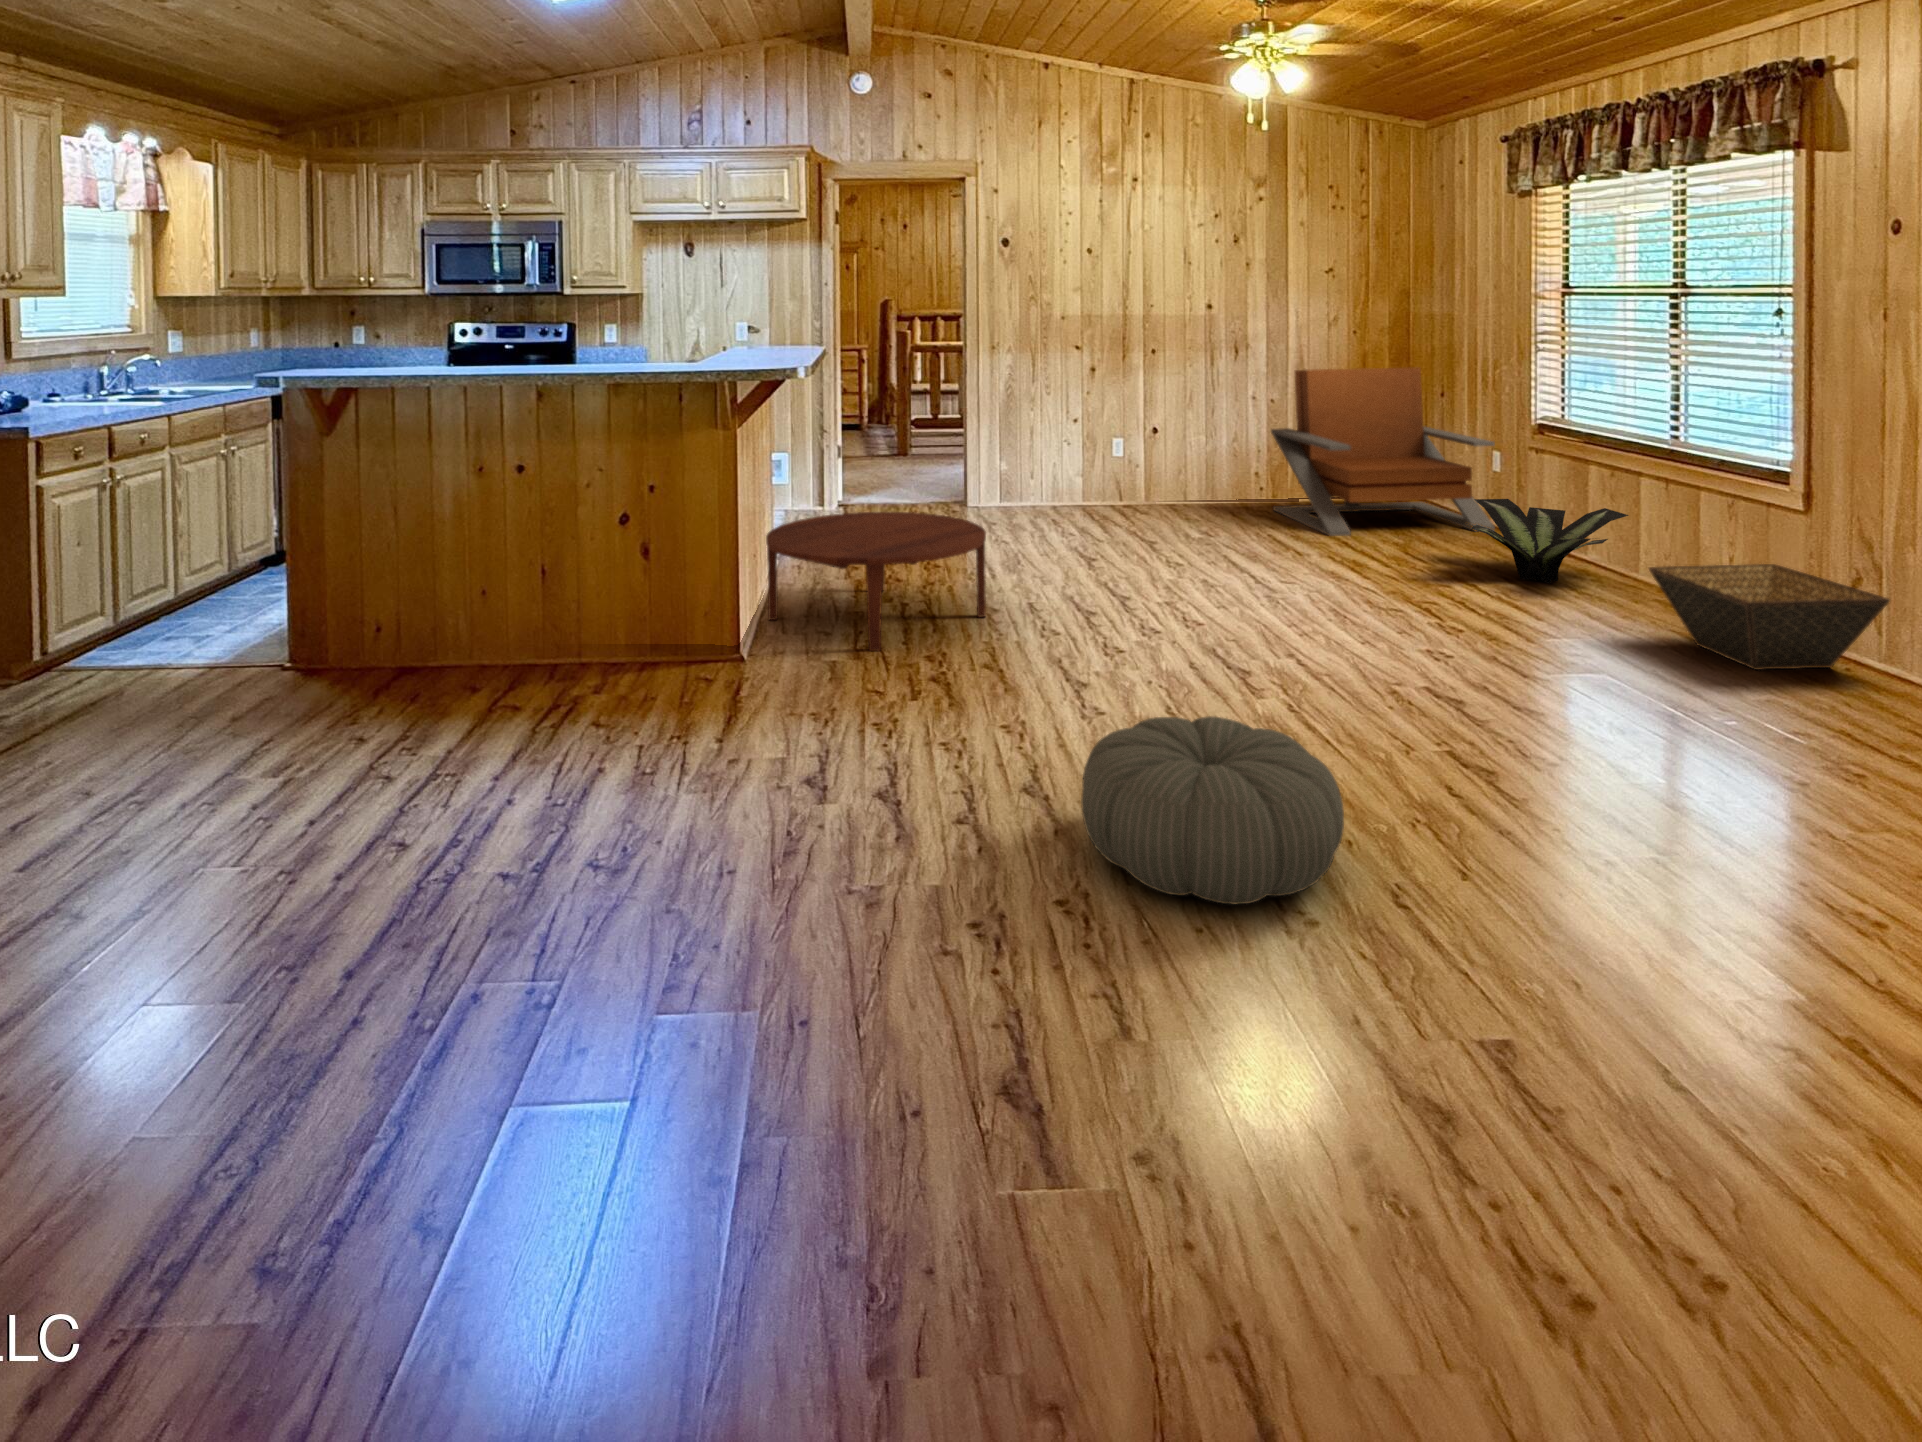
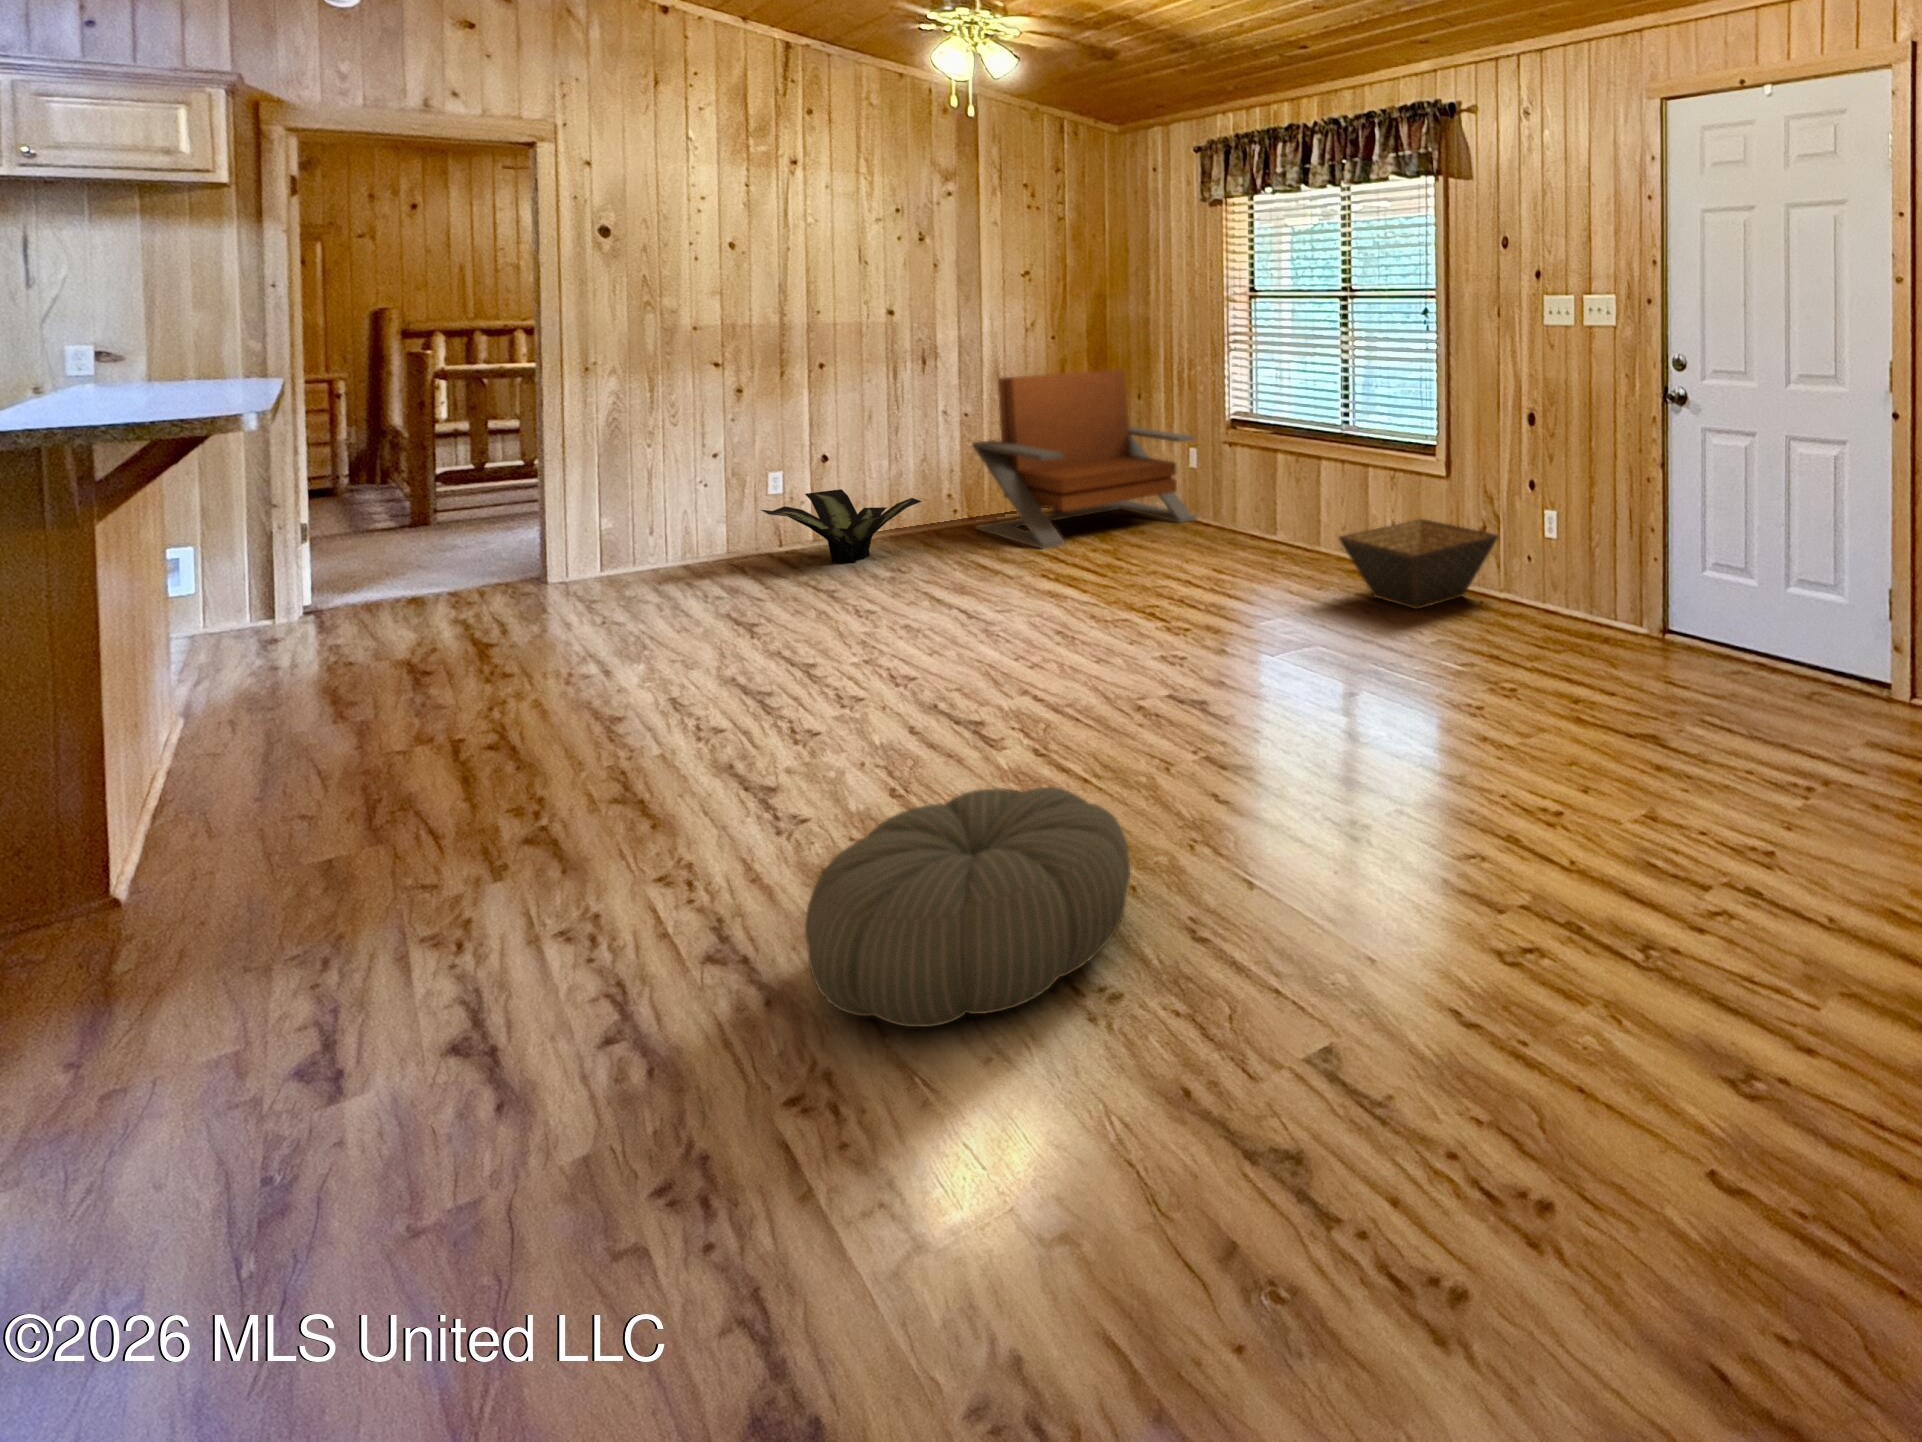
potted plant: present [1469,499,1628,584] -> present [761,489,922,563]
coffee table: present [766,512,986,651] -> none [151,607,605,833]

